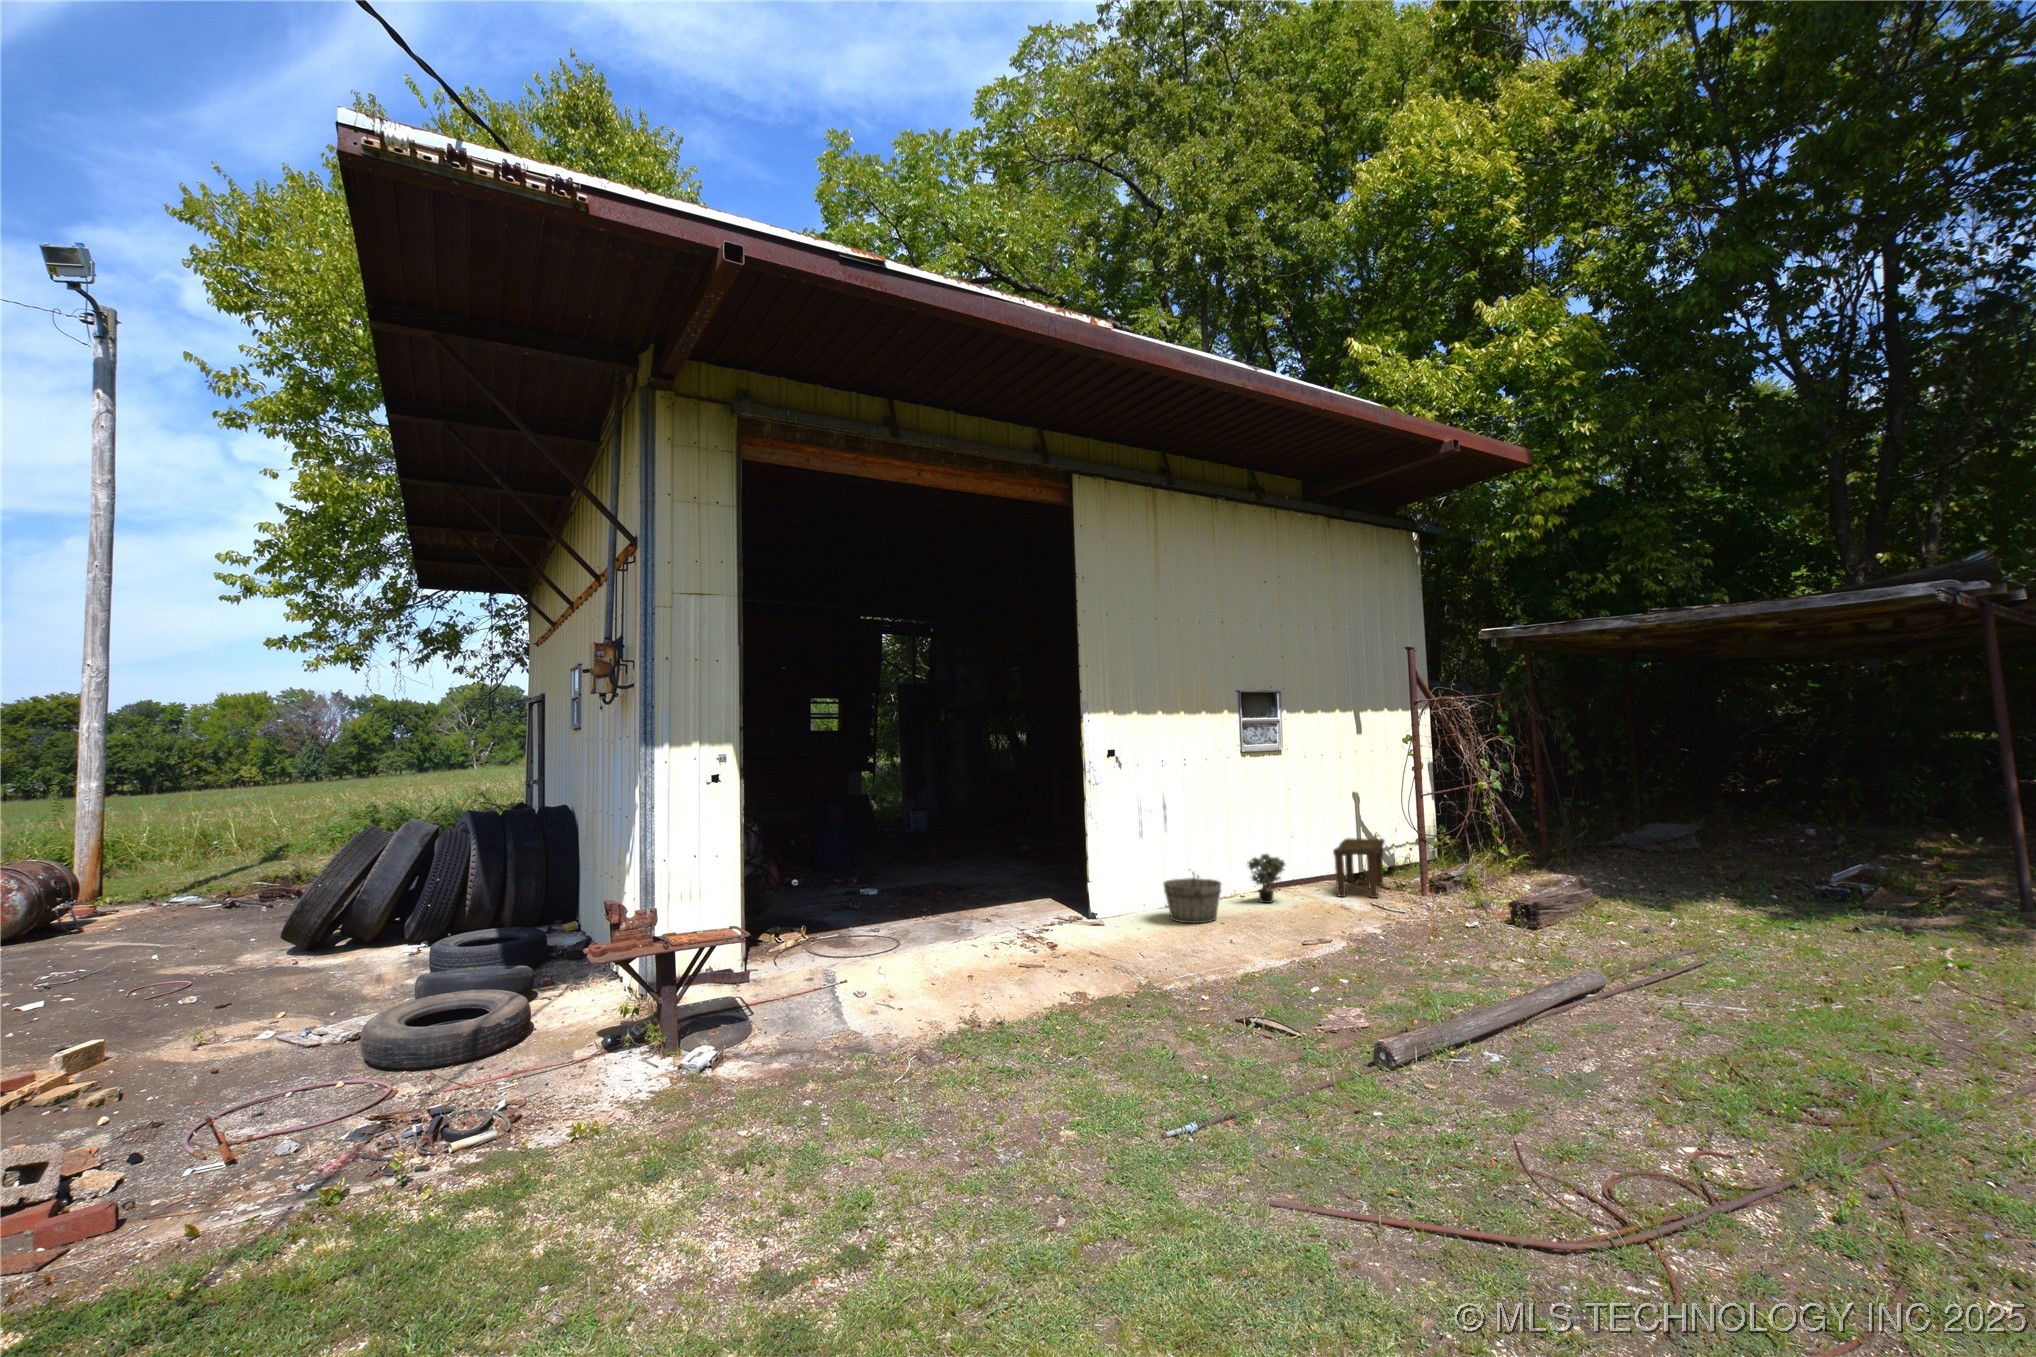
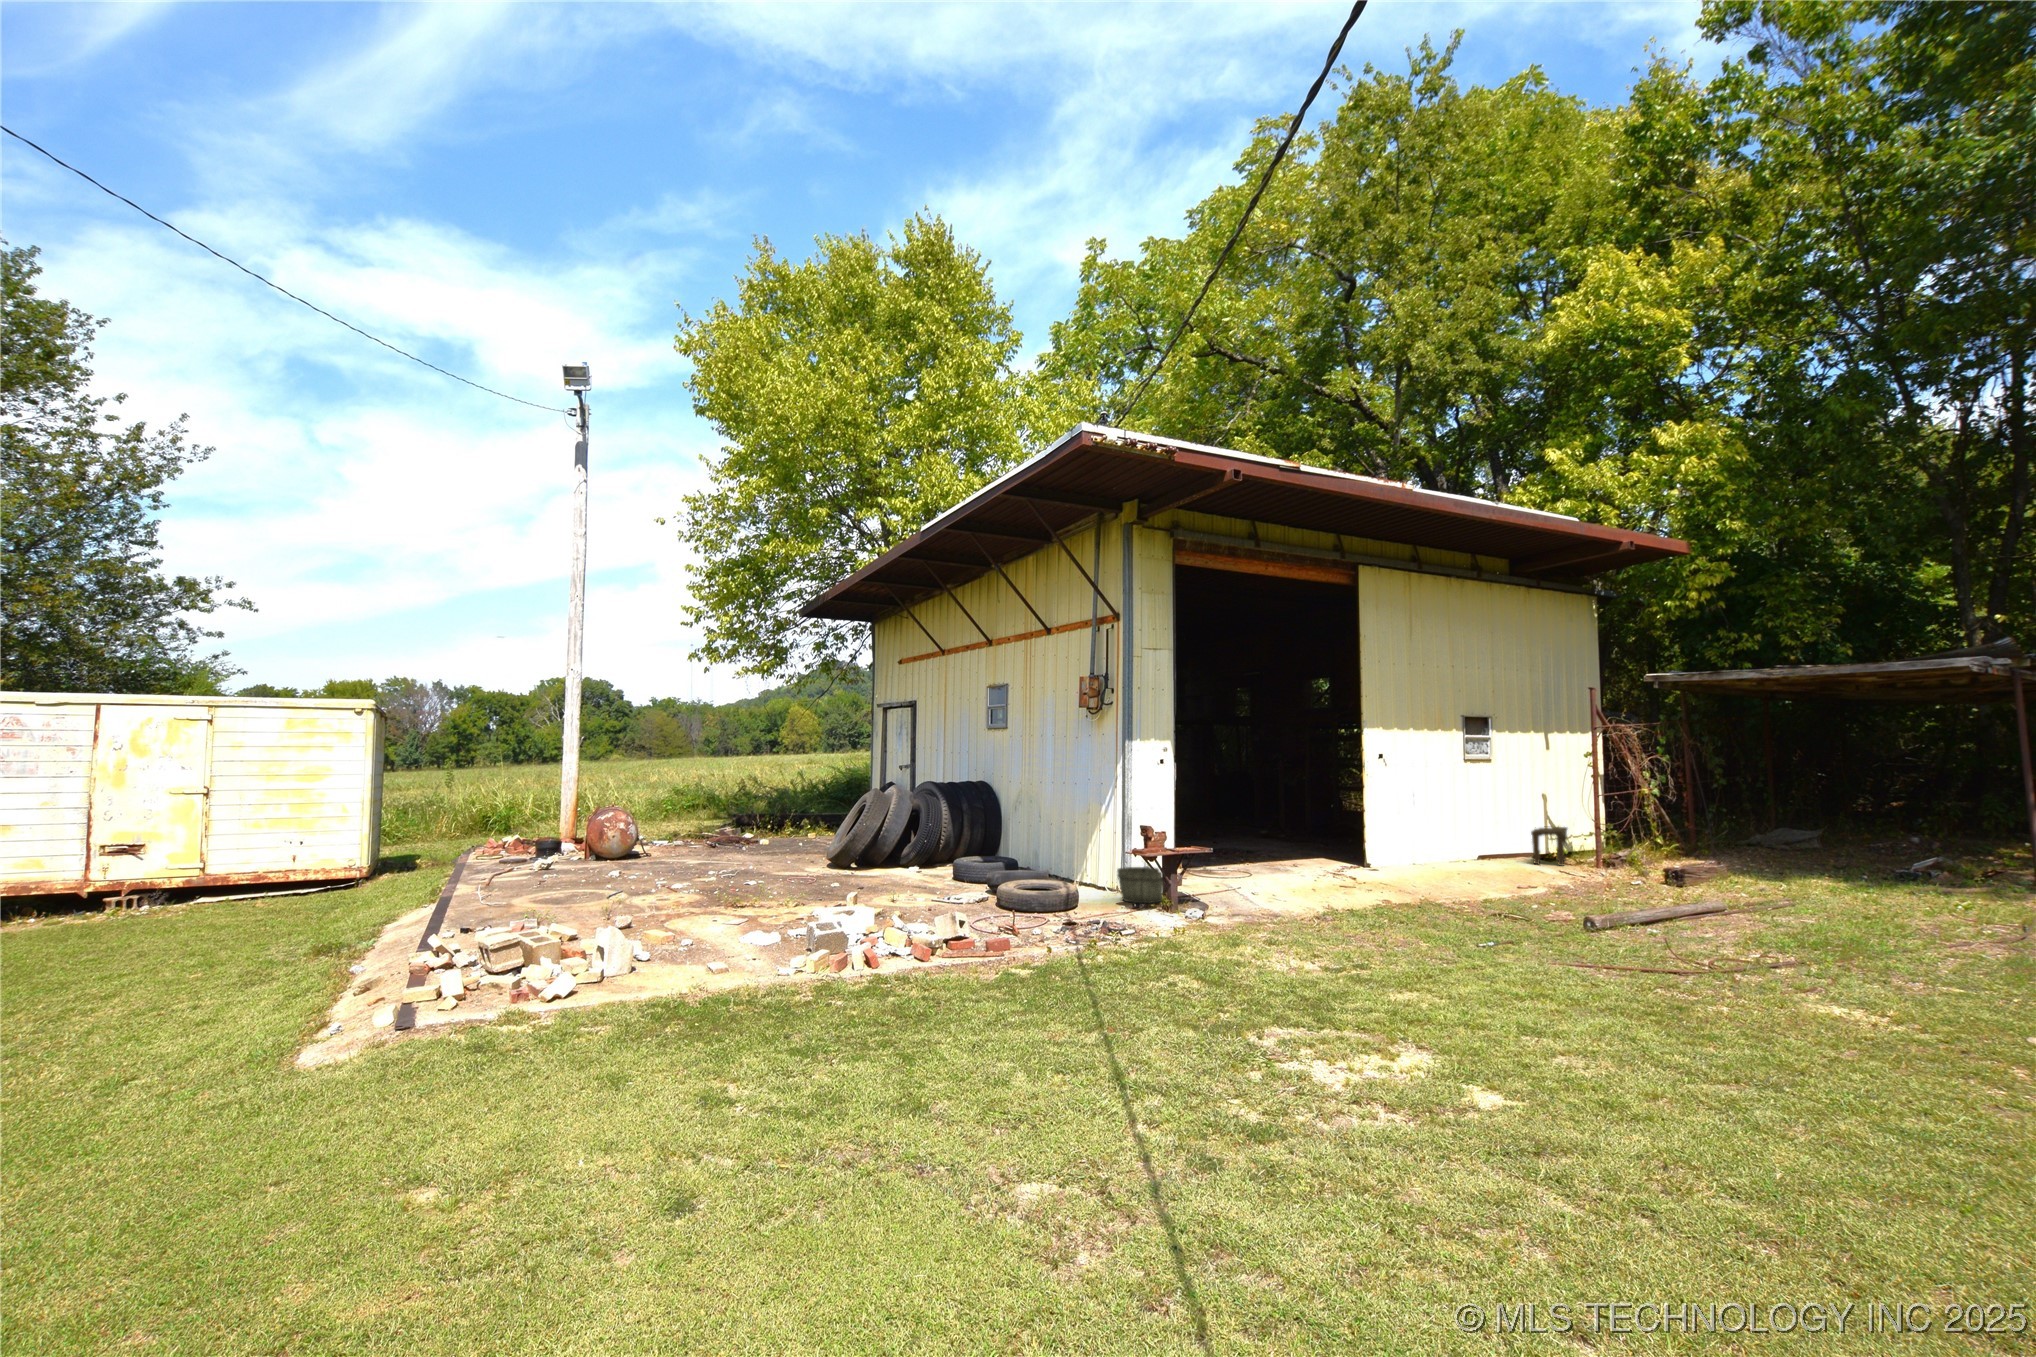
potted plant: present [1248,854,1285,903] -> none [1468,831,1498,865]
wooden bucket: present [1164,872,1221,923] -> present [1117,865,1164,903]

